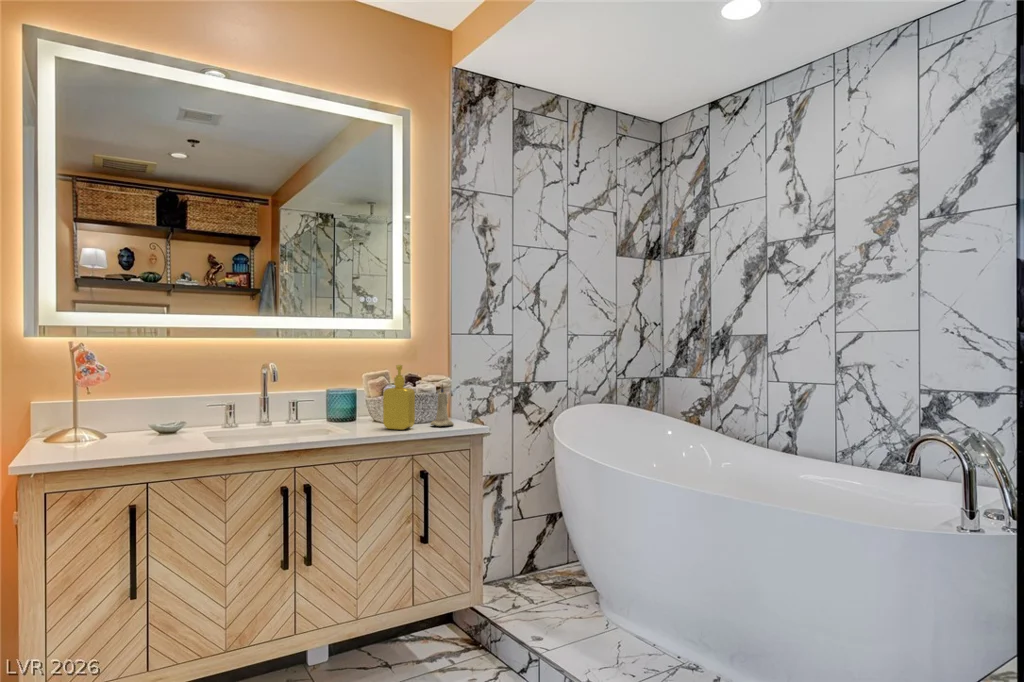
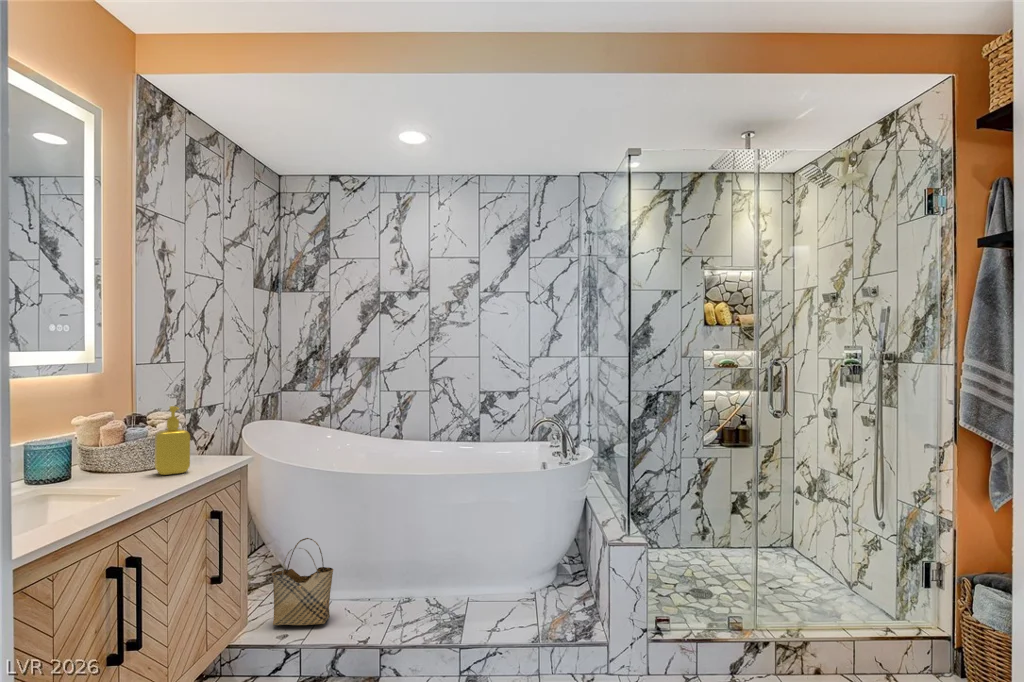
candle: present [431,385,453,426] -> none [191,420,216,464]
woven basket: none [544,540,606,647] -> present [272,538,333,625]

